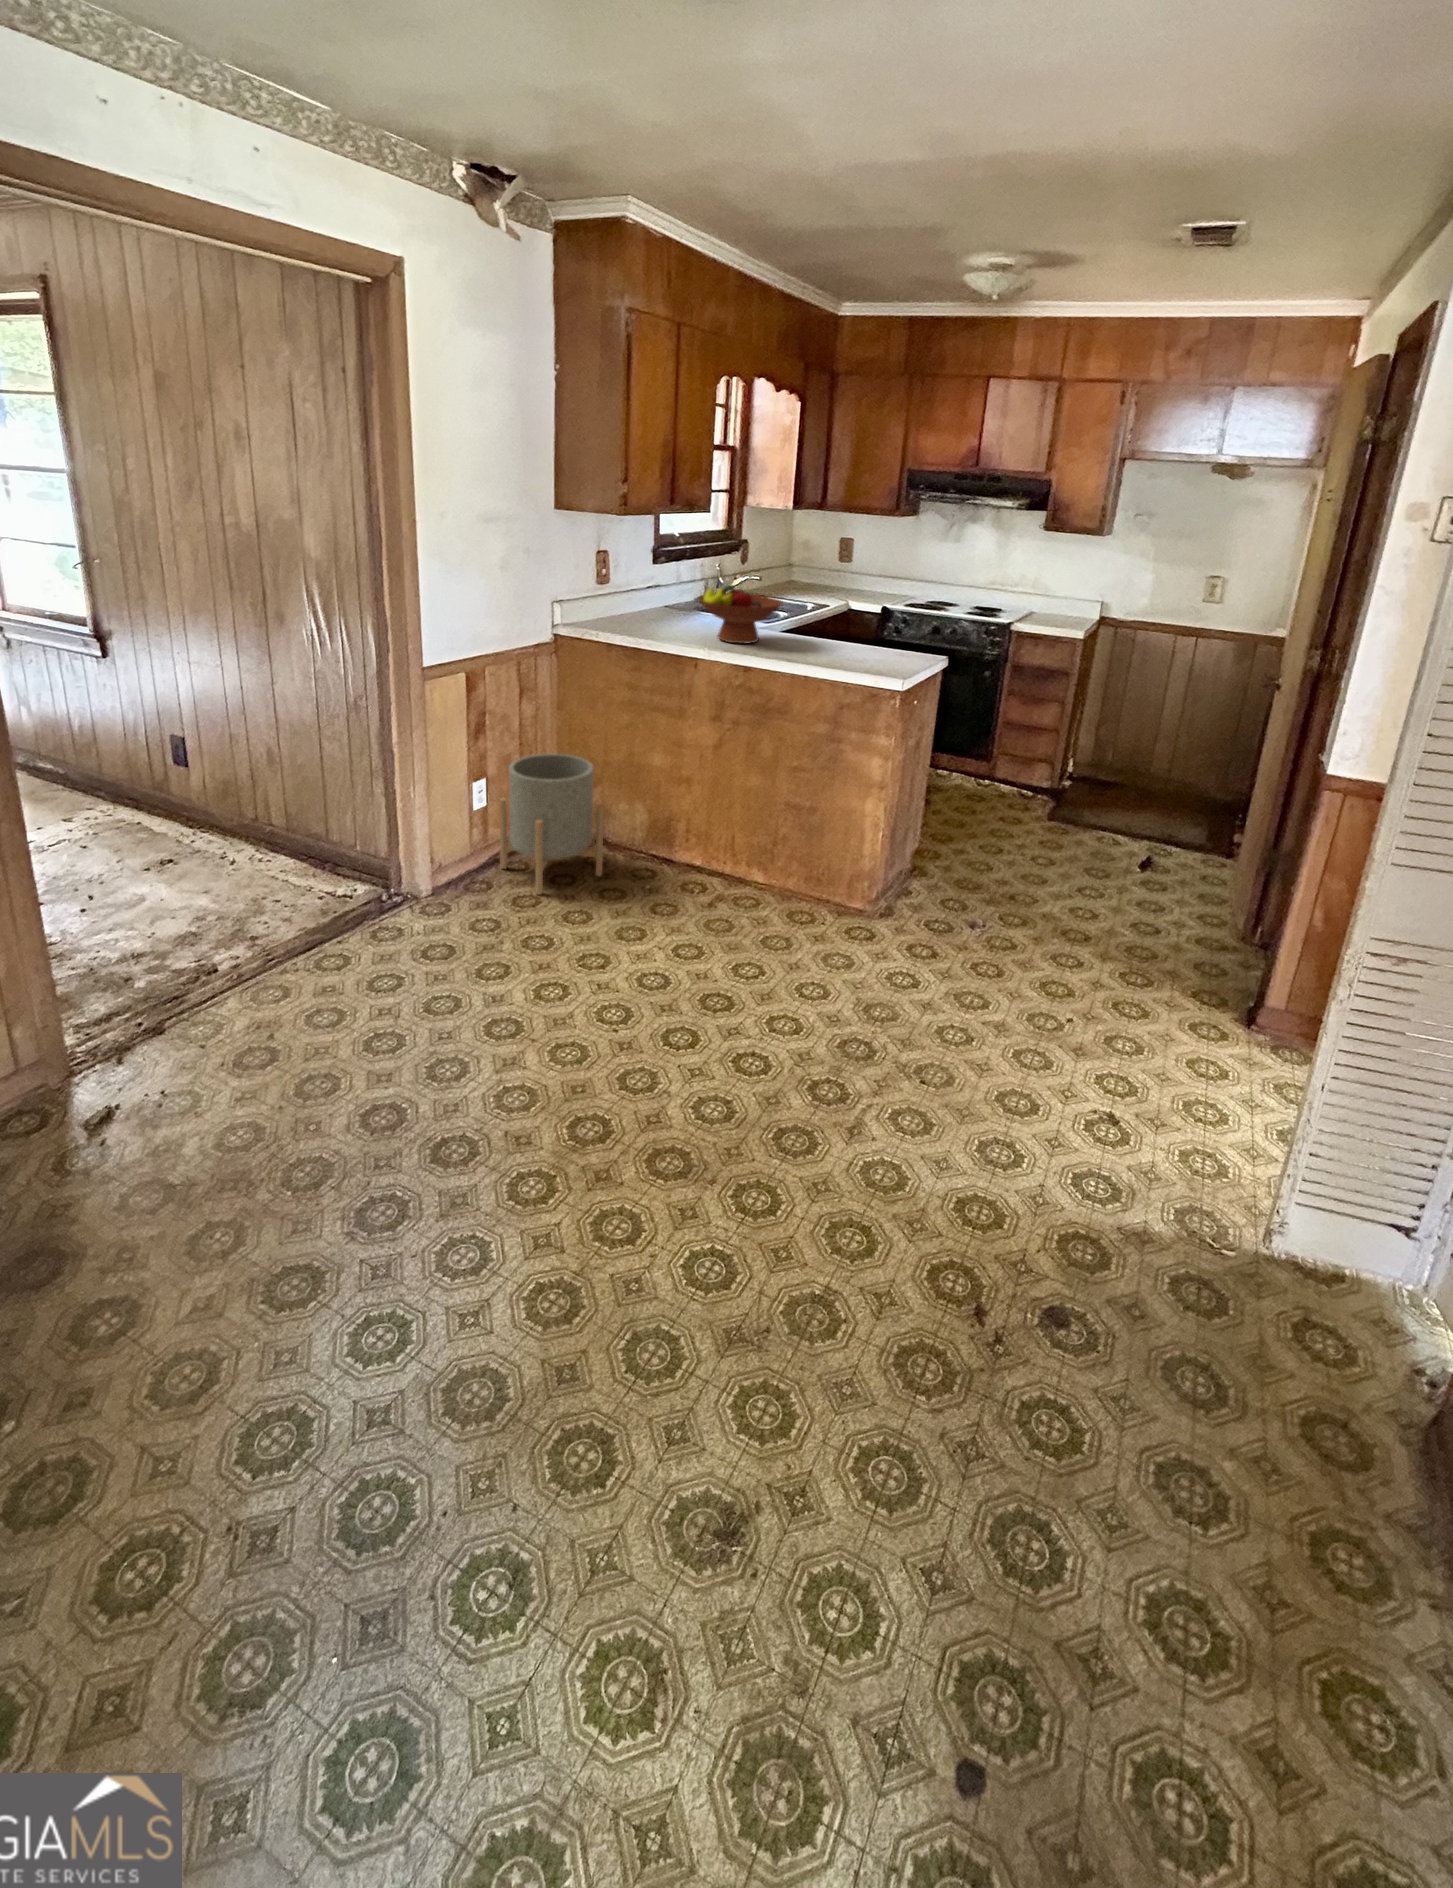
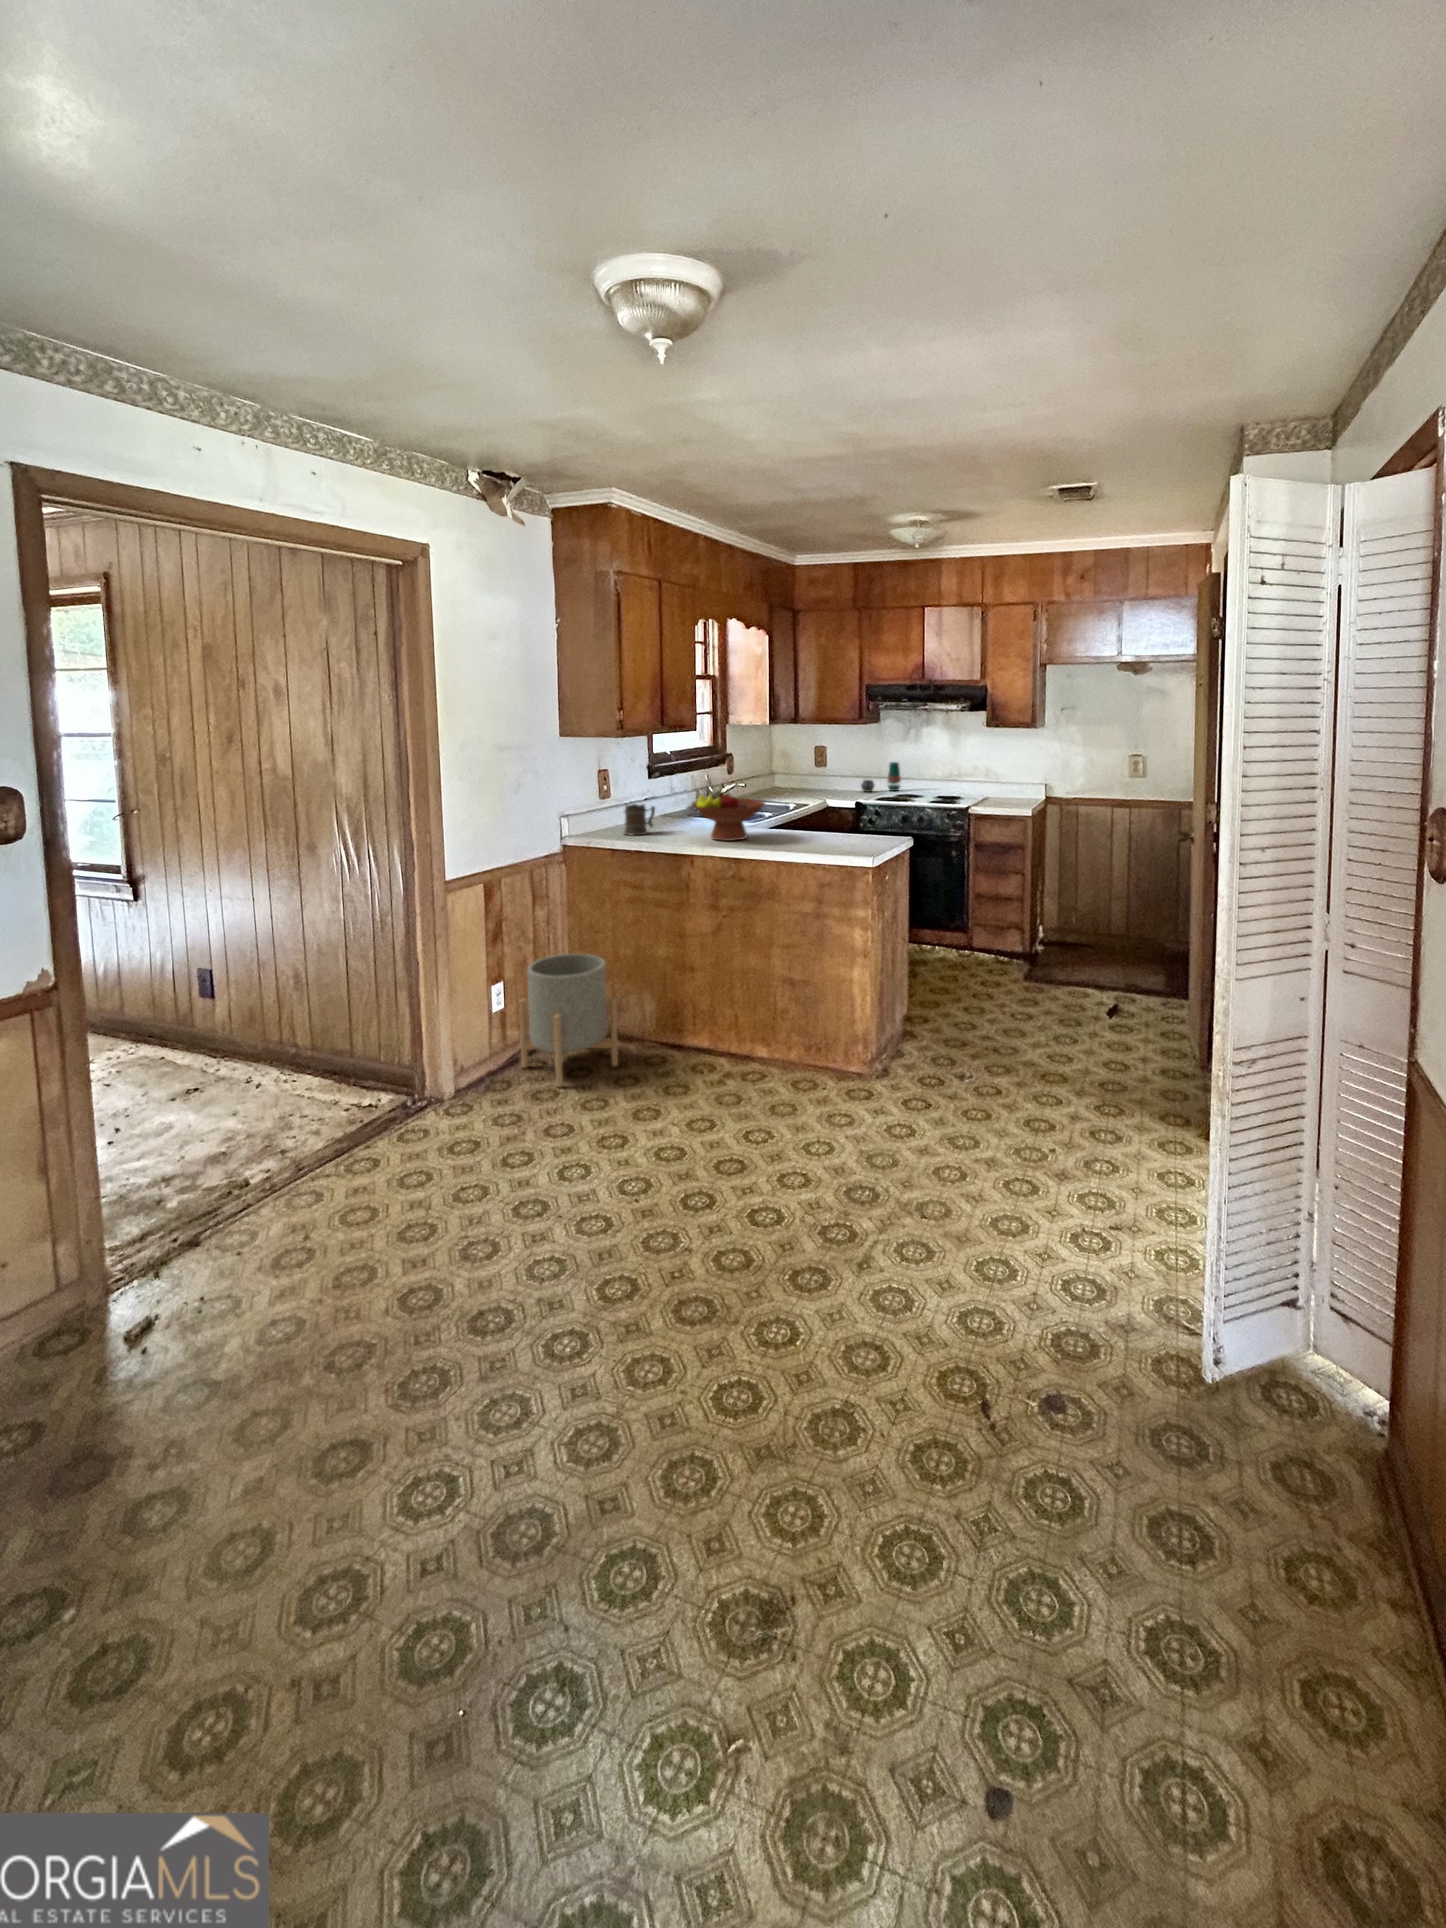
vase: none [888,560,935,594] -> present [861,762,901,792]
mug: none [620,592,657,628] -> present [624,804,655,835]

